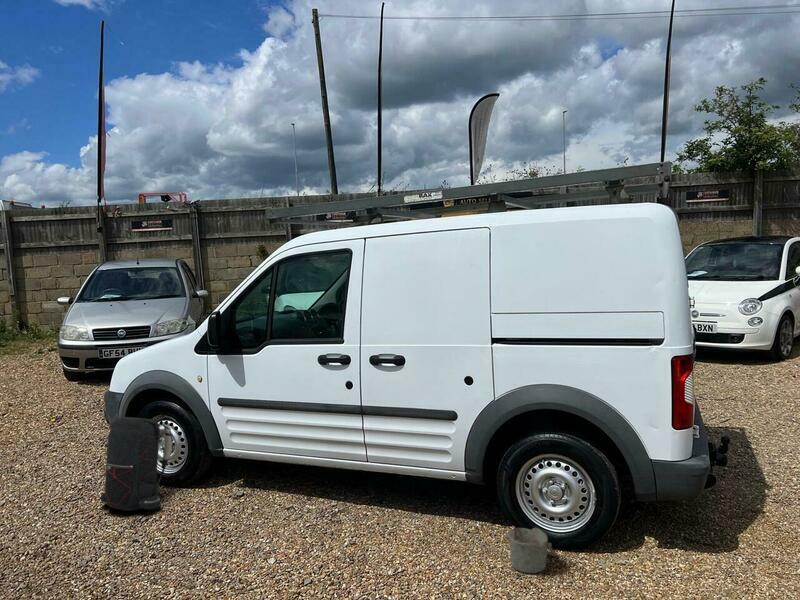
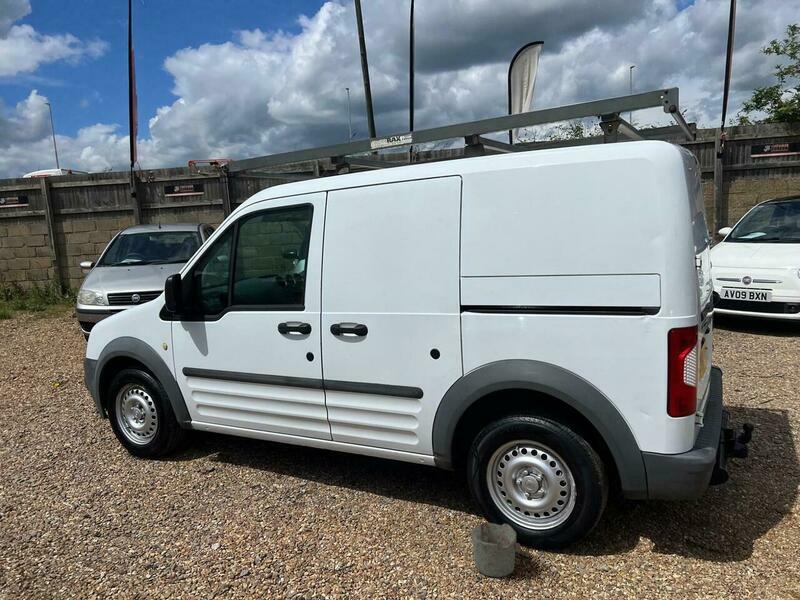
backpack: present [99,417,173,511] -> none [66,385,143,482]

